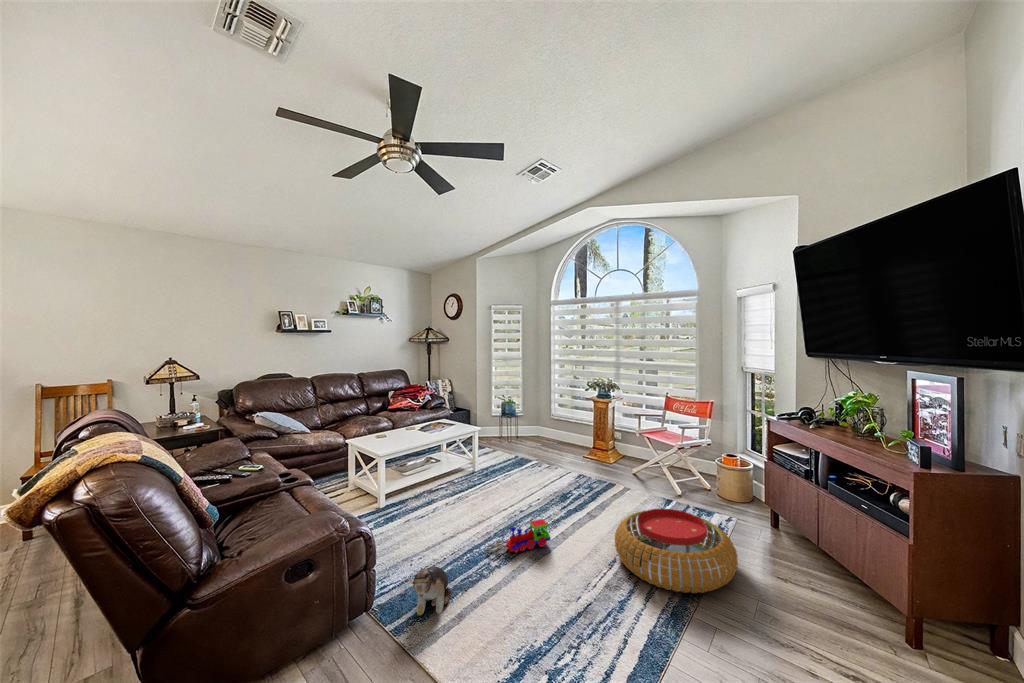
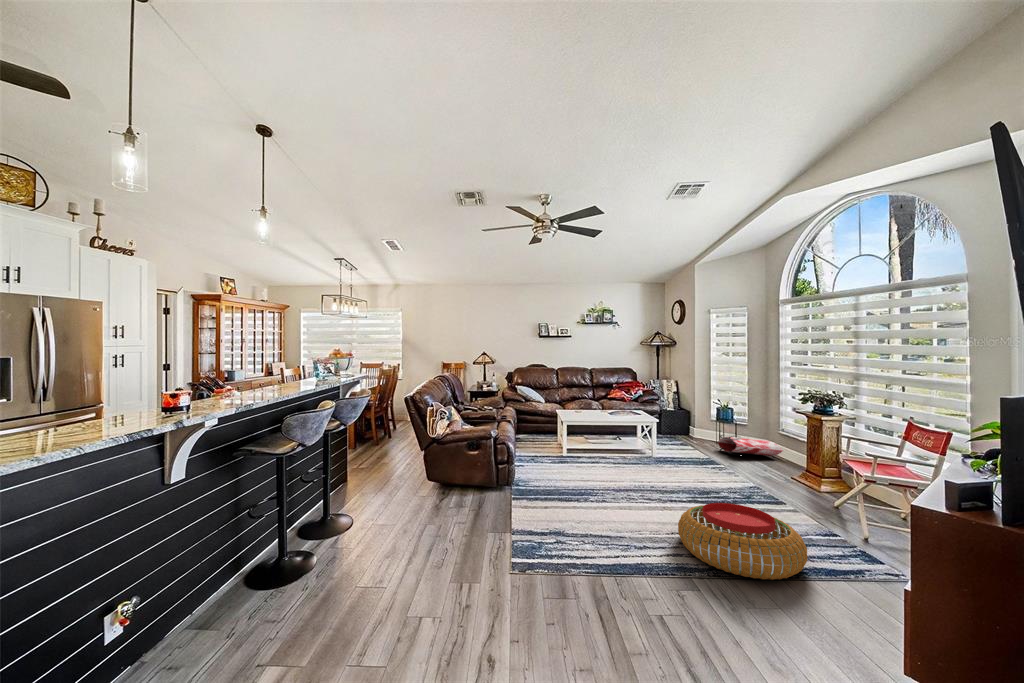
bag: none [511,426,560,446] -> present [718,435,783,456]
toy train: present [487,519,551,553] -> none [595,481,646,505]
plush toy: present [408,567,451,616] -> none [517,471,559,502]

